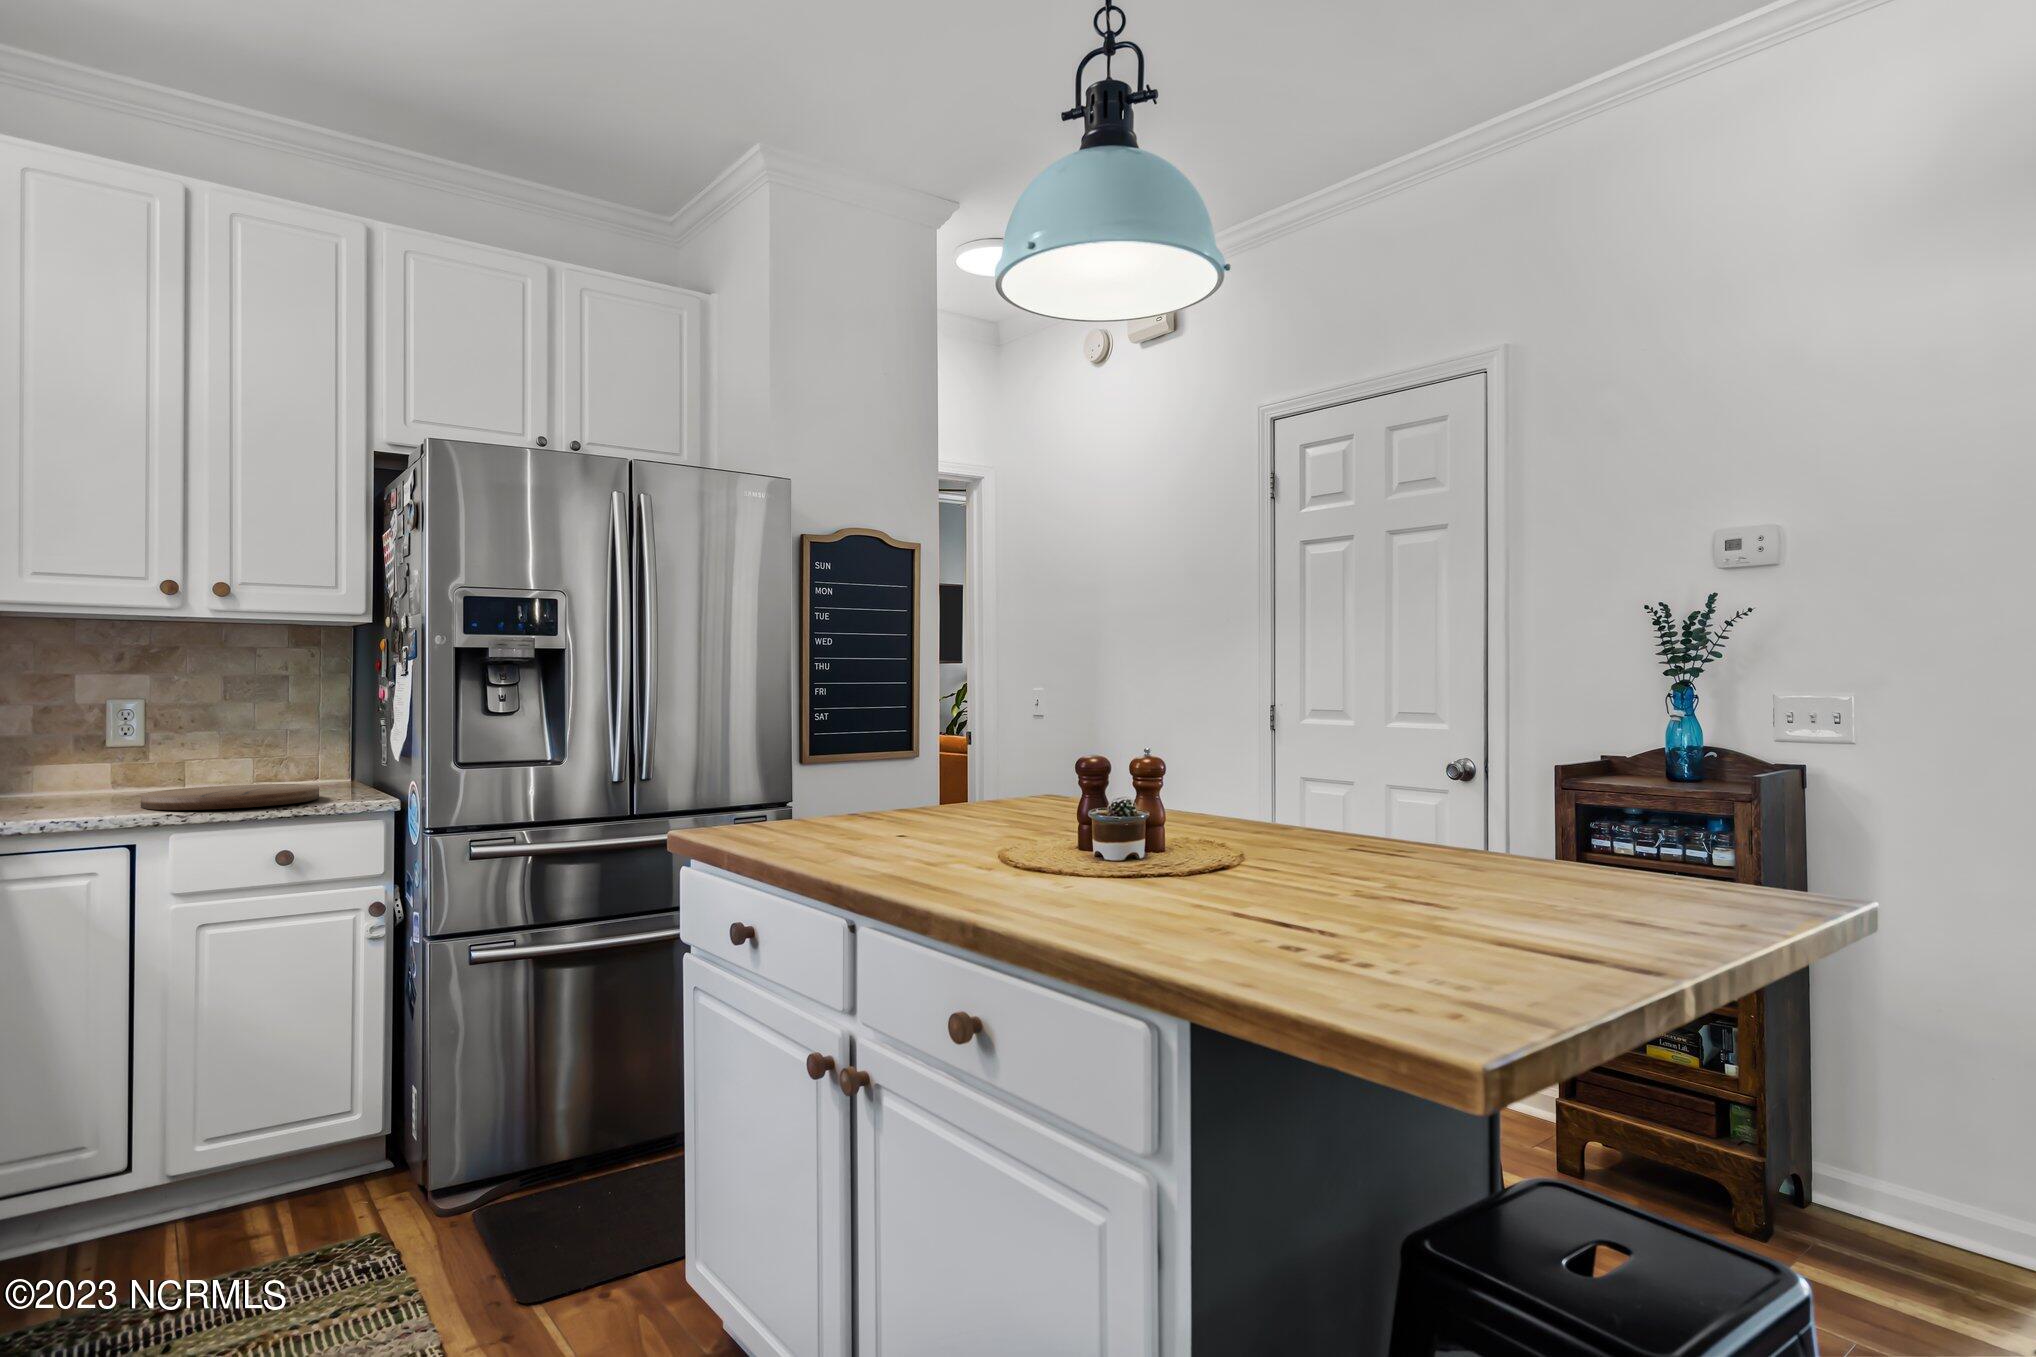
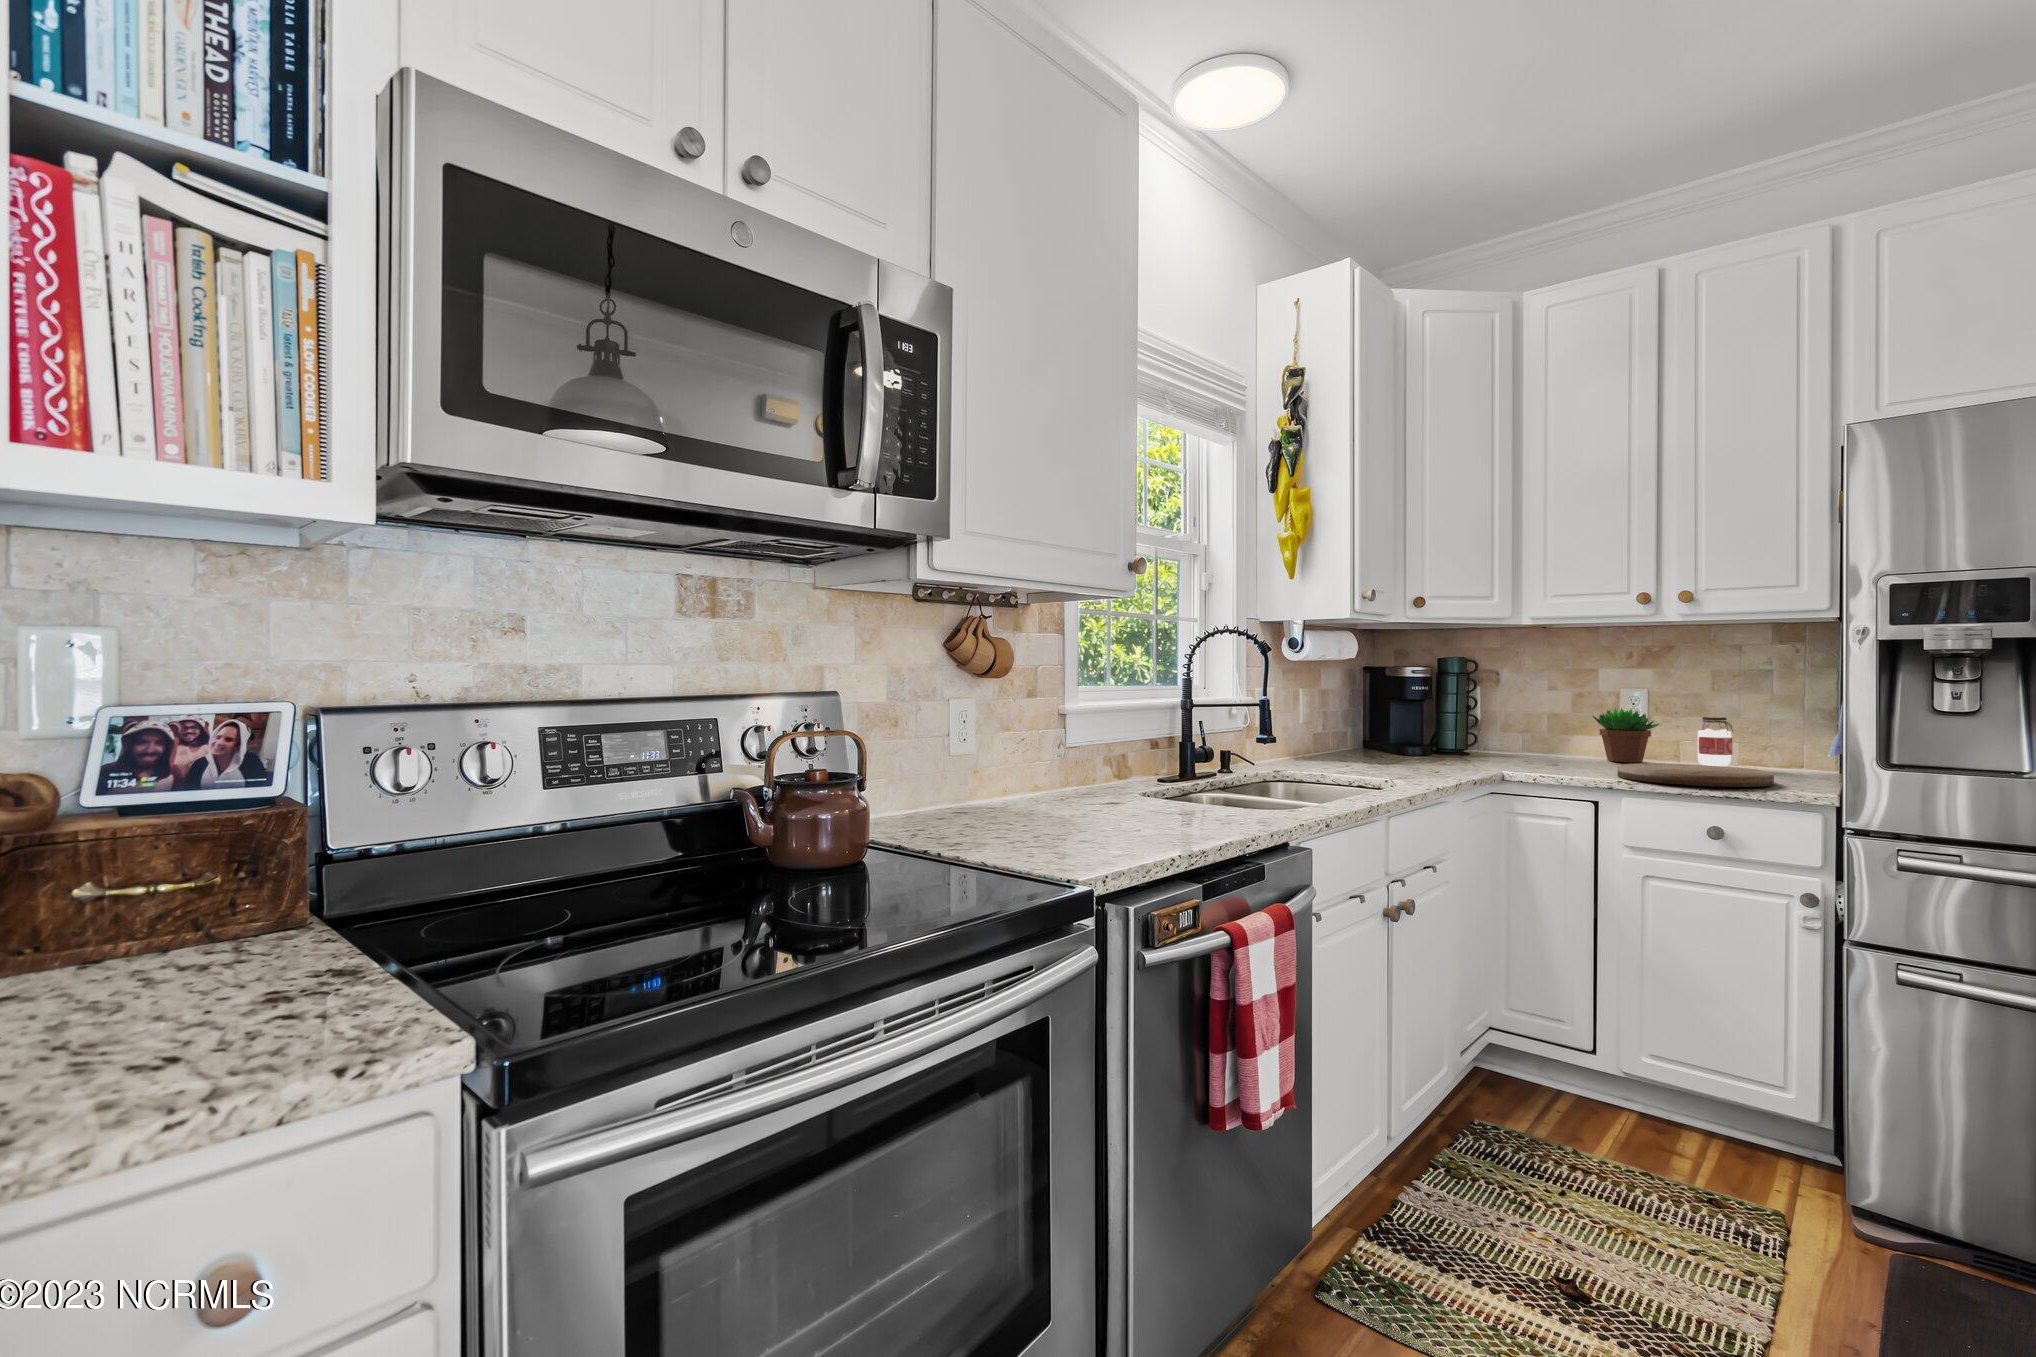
succulent plant: none [70,723,159,794] -> present [1593,708,1659,762]
jar: none [207,729,248,787] -> present [1698,717,1733,766]

